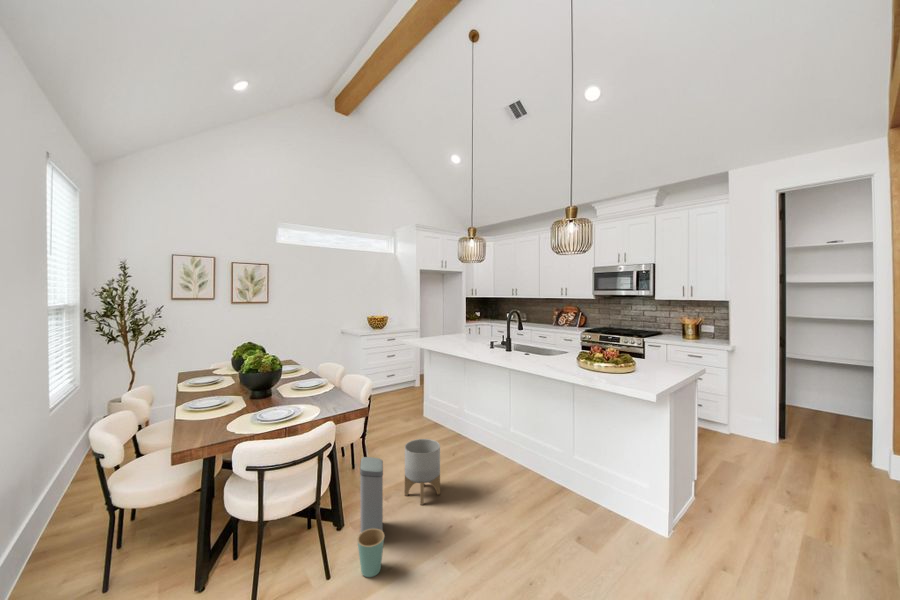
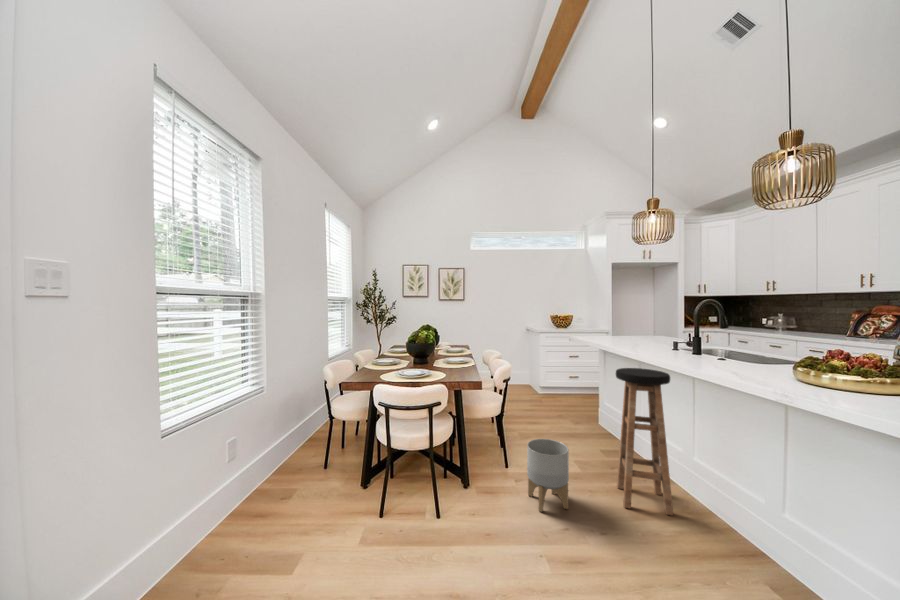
bar stool: none [462,365,504,477] -> present [616,368,673,516]
trash can: present [357,457,385,577] -> none [441,438,491,555]

